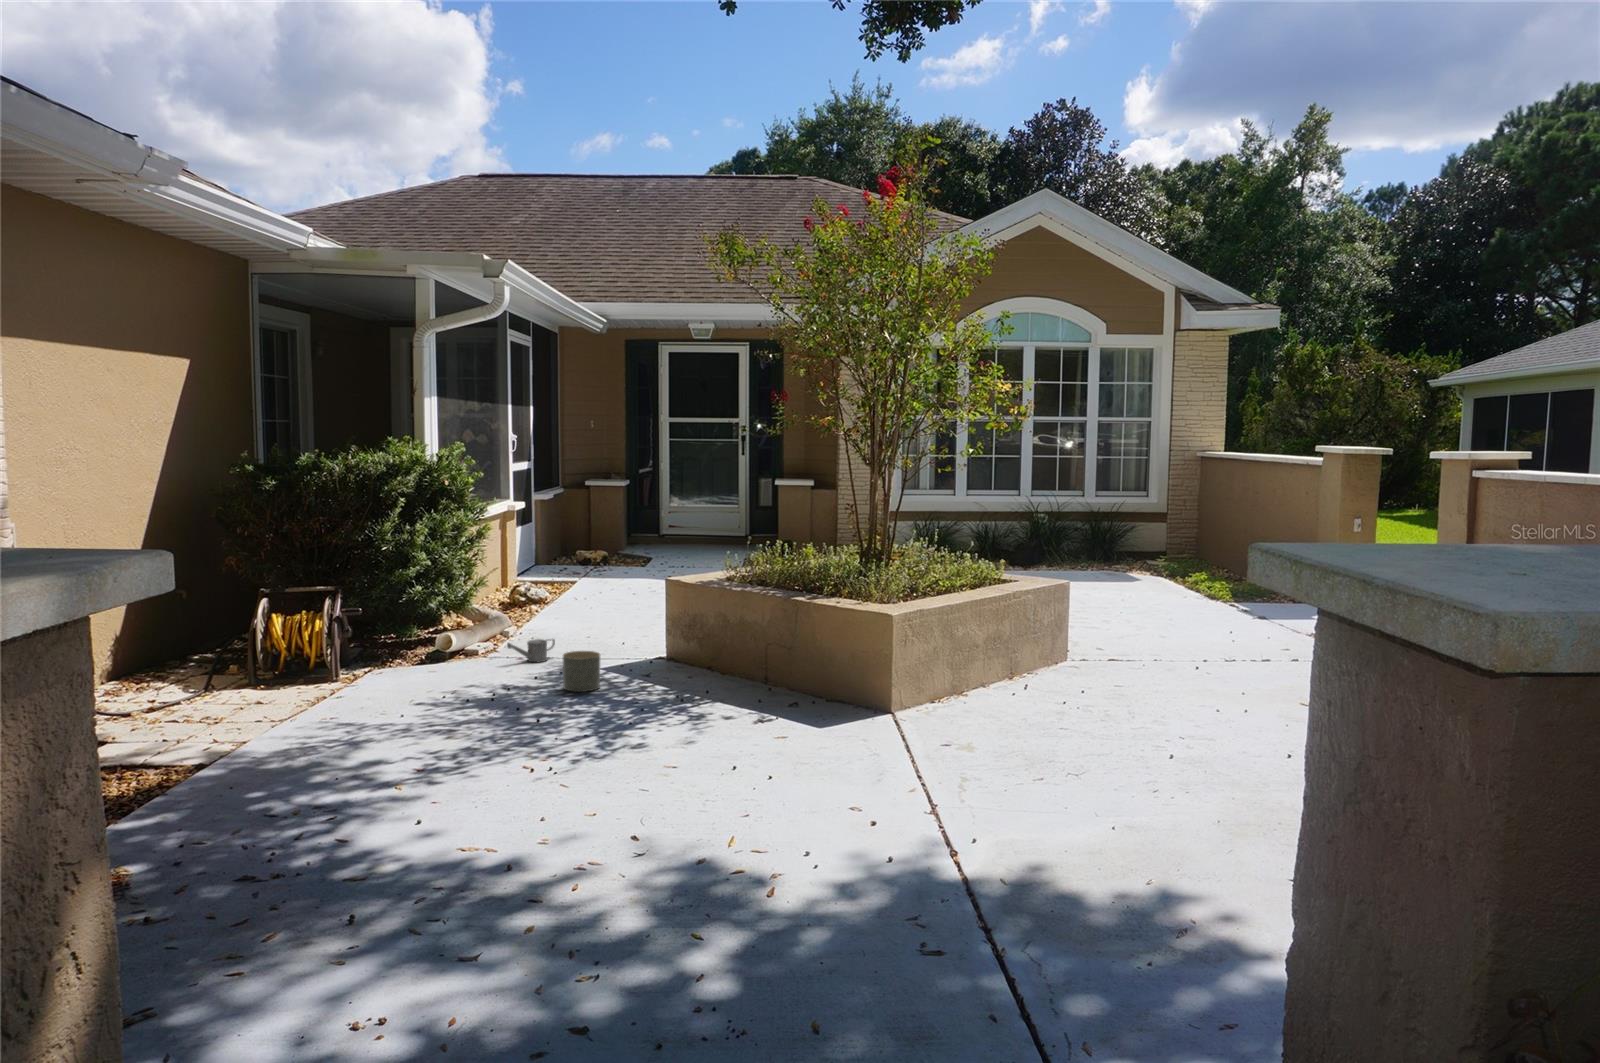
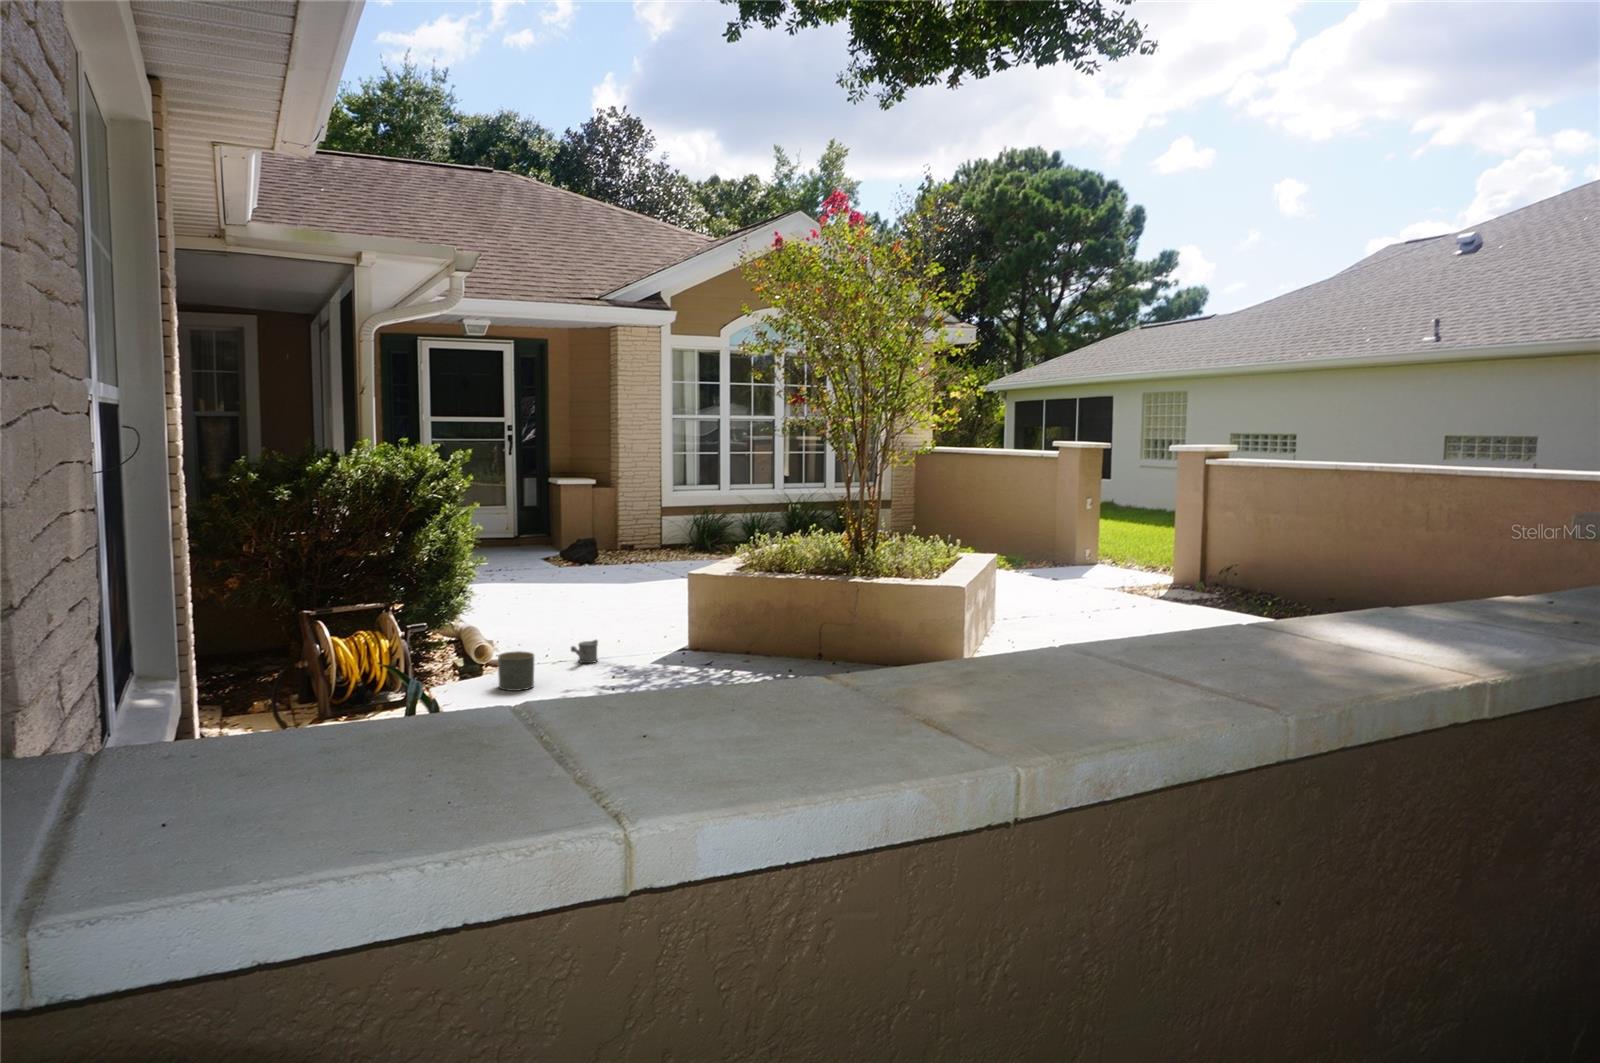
planter: present [563,651,600,692] -> present [498,651,534,691]

